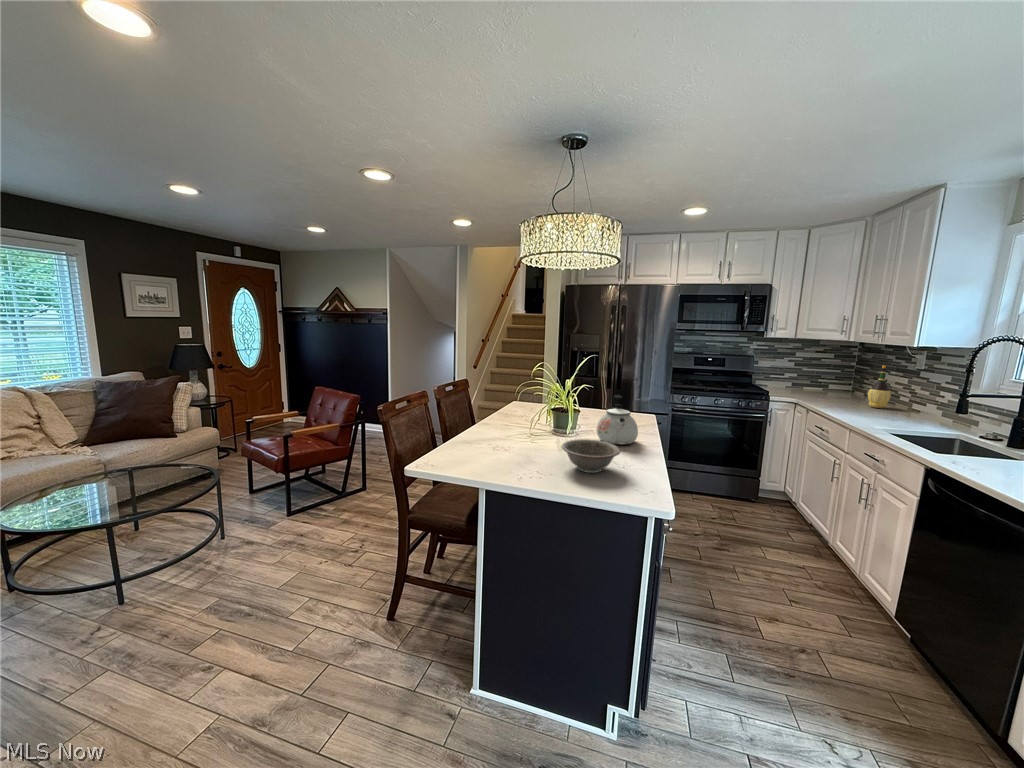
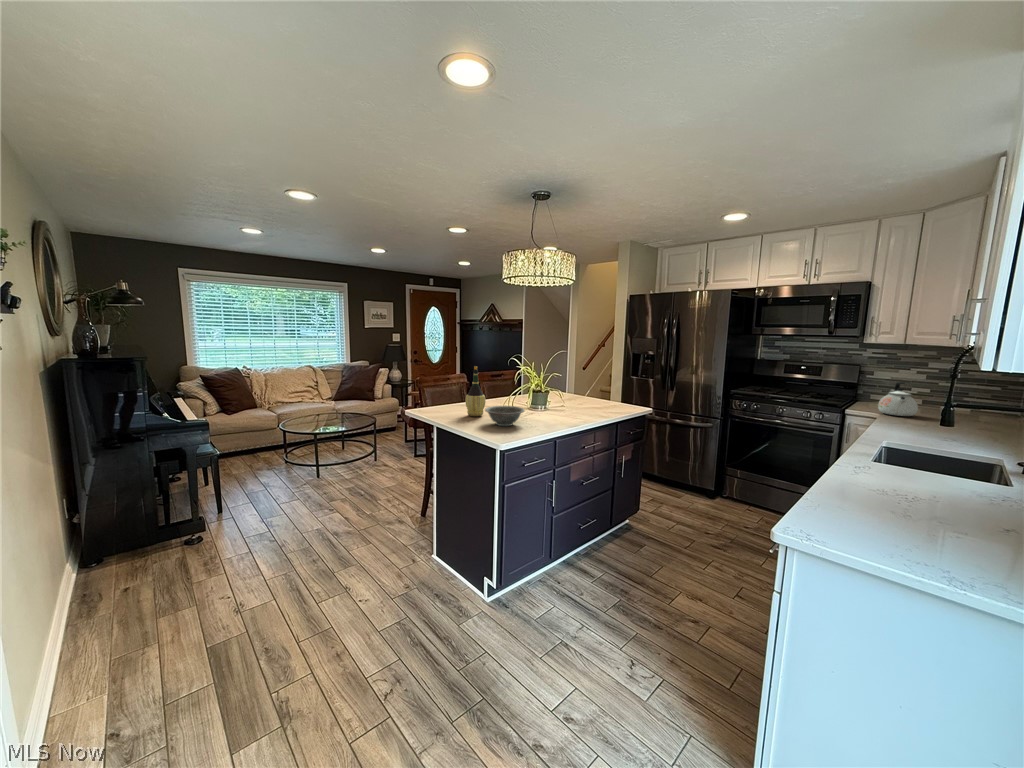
wine bottle: present [868,365,891,408] -> present [465,366,486,416]
kettle: present [597,395,638,444] -> present [878,382,918,416]

